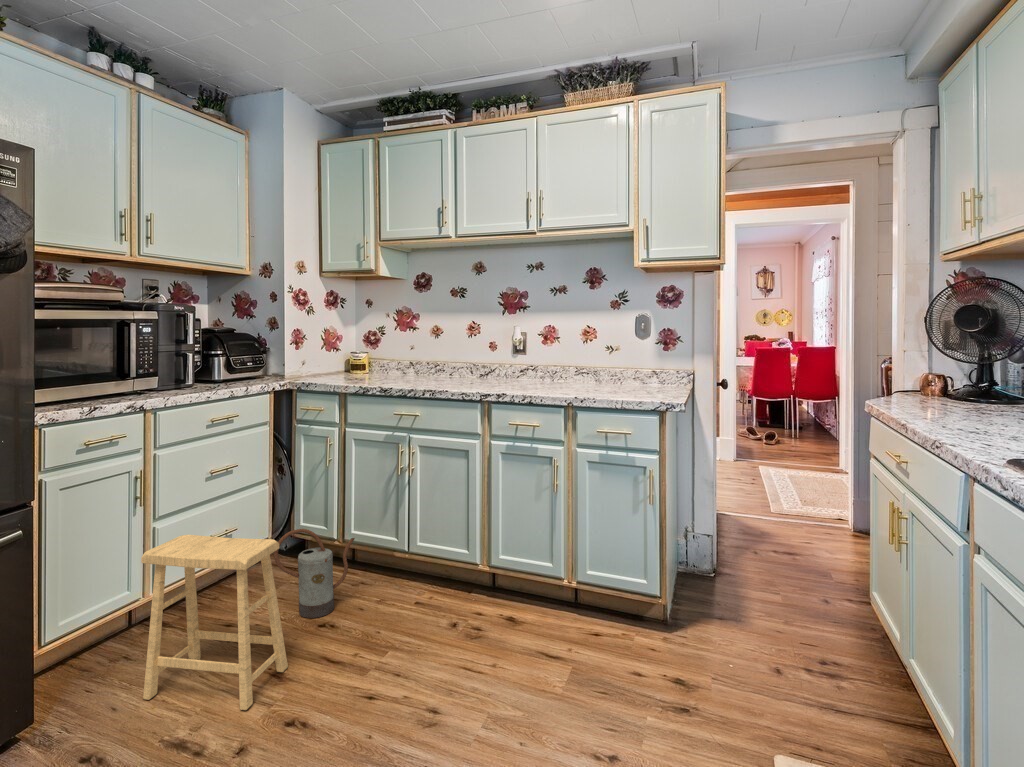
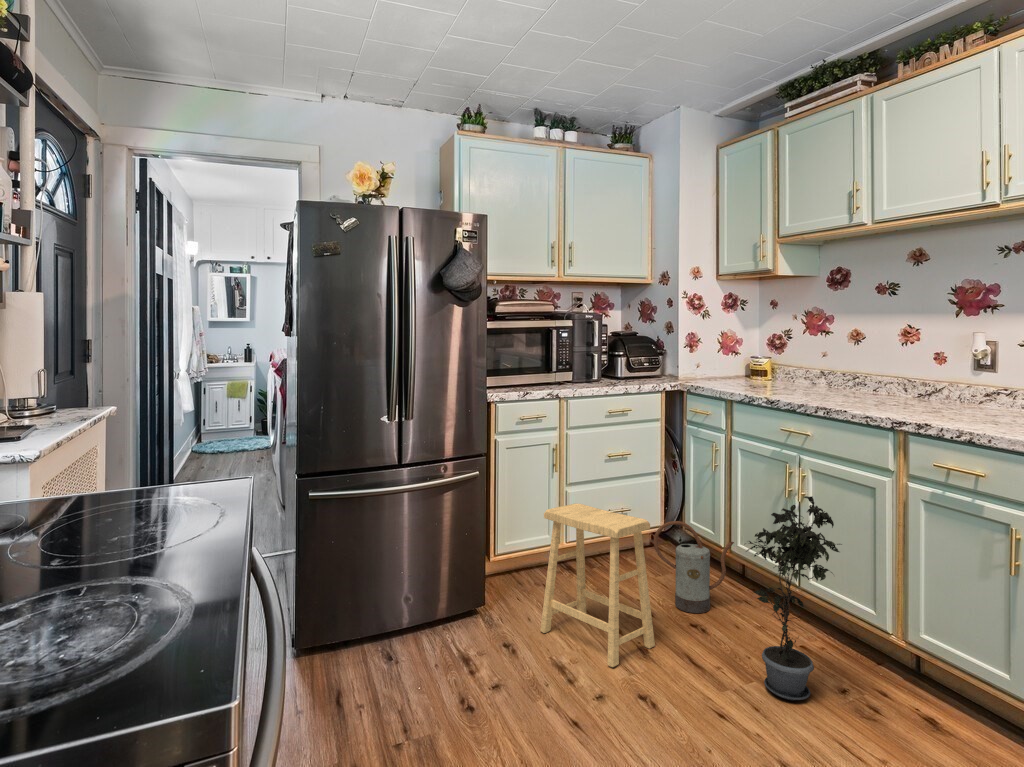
potted plant: none [379,491,459,676] -> present [747,496,842,701]

